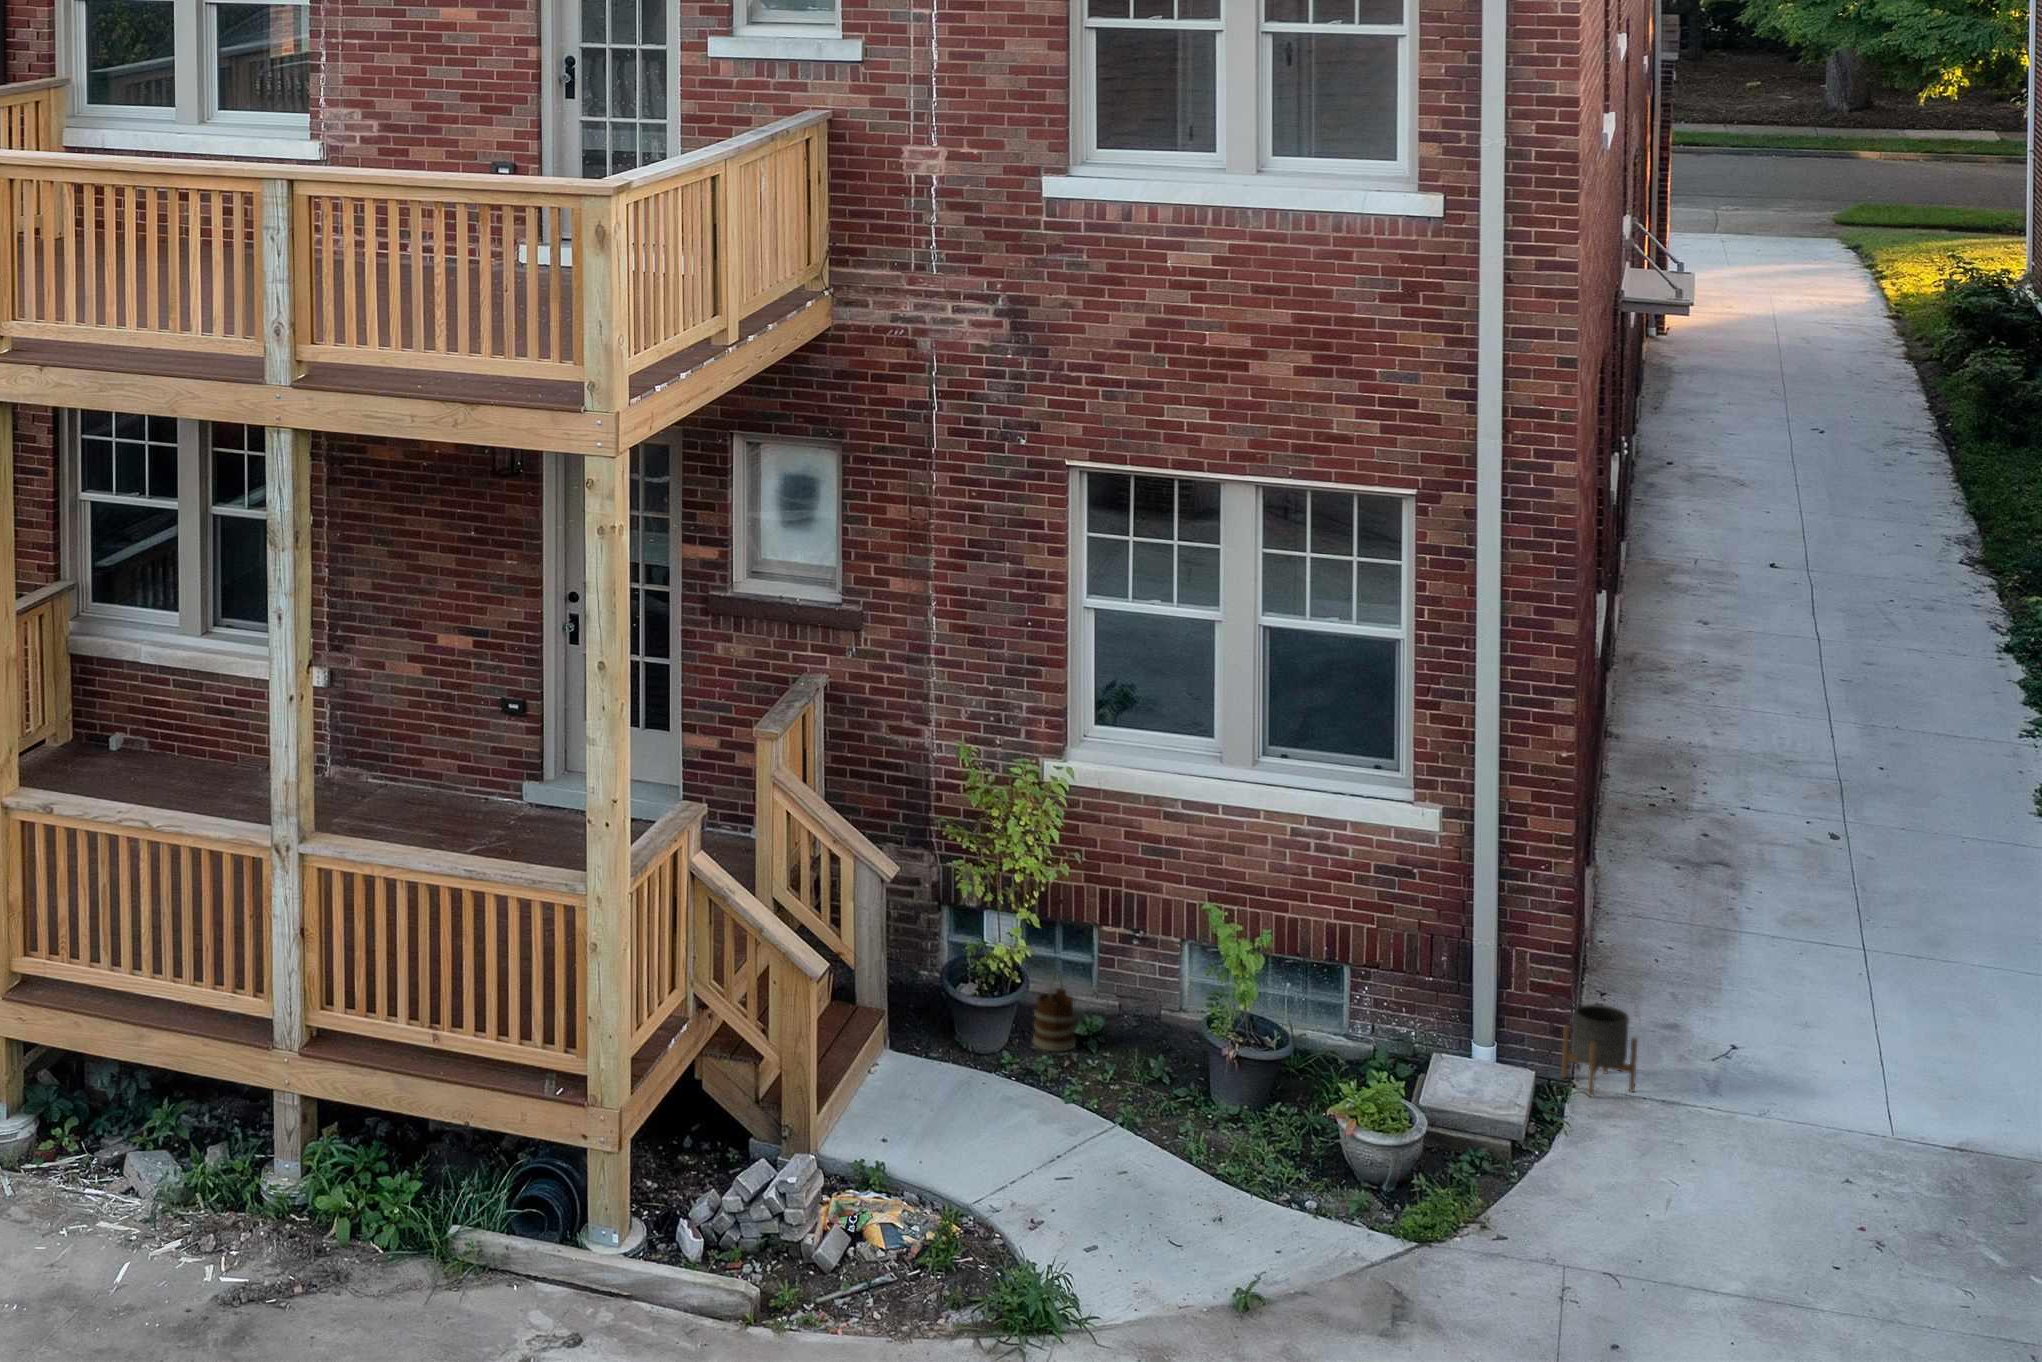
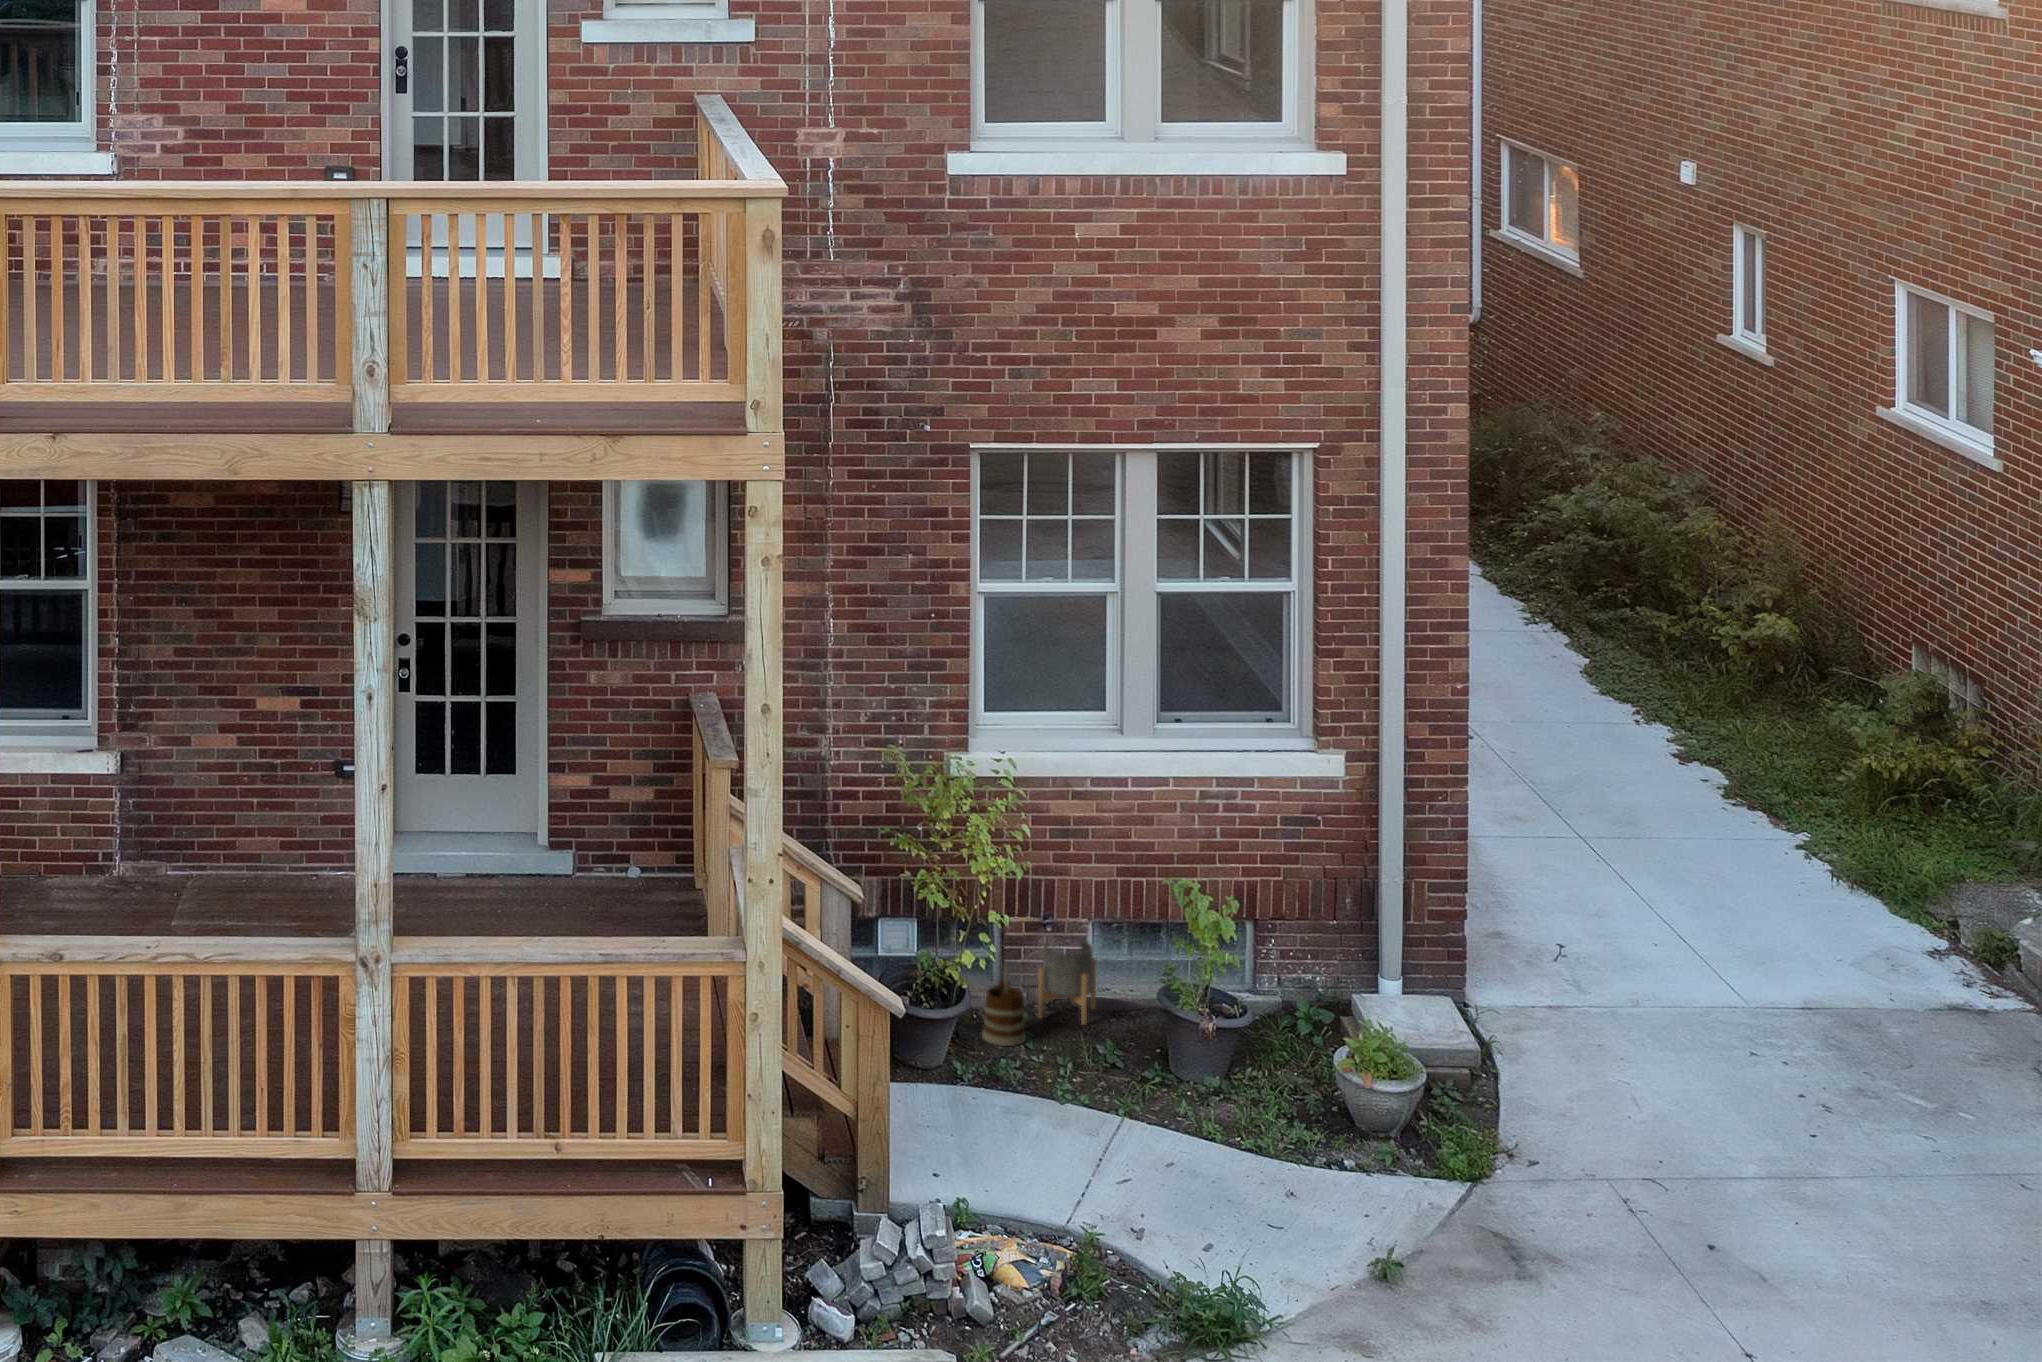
planter: present [1561,1005,1638,1096] -> present [1038,942,1097,1025]

